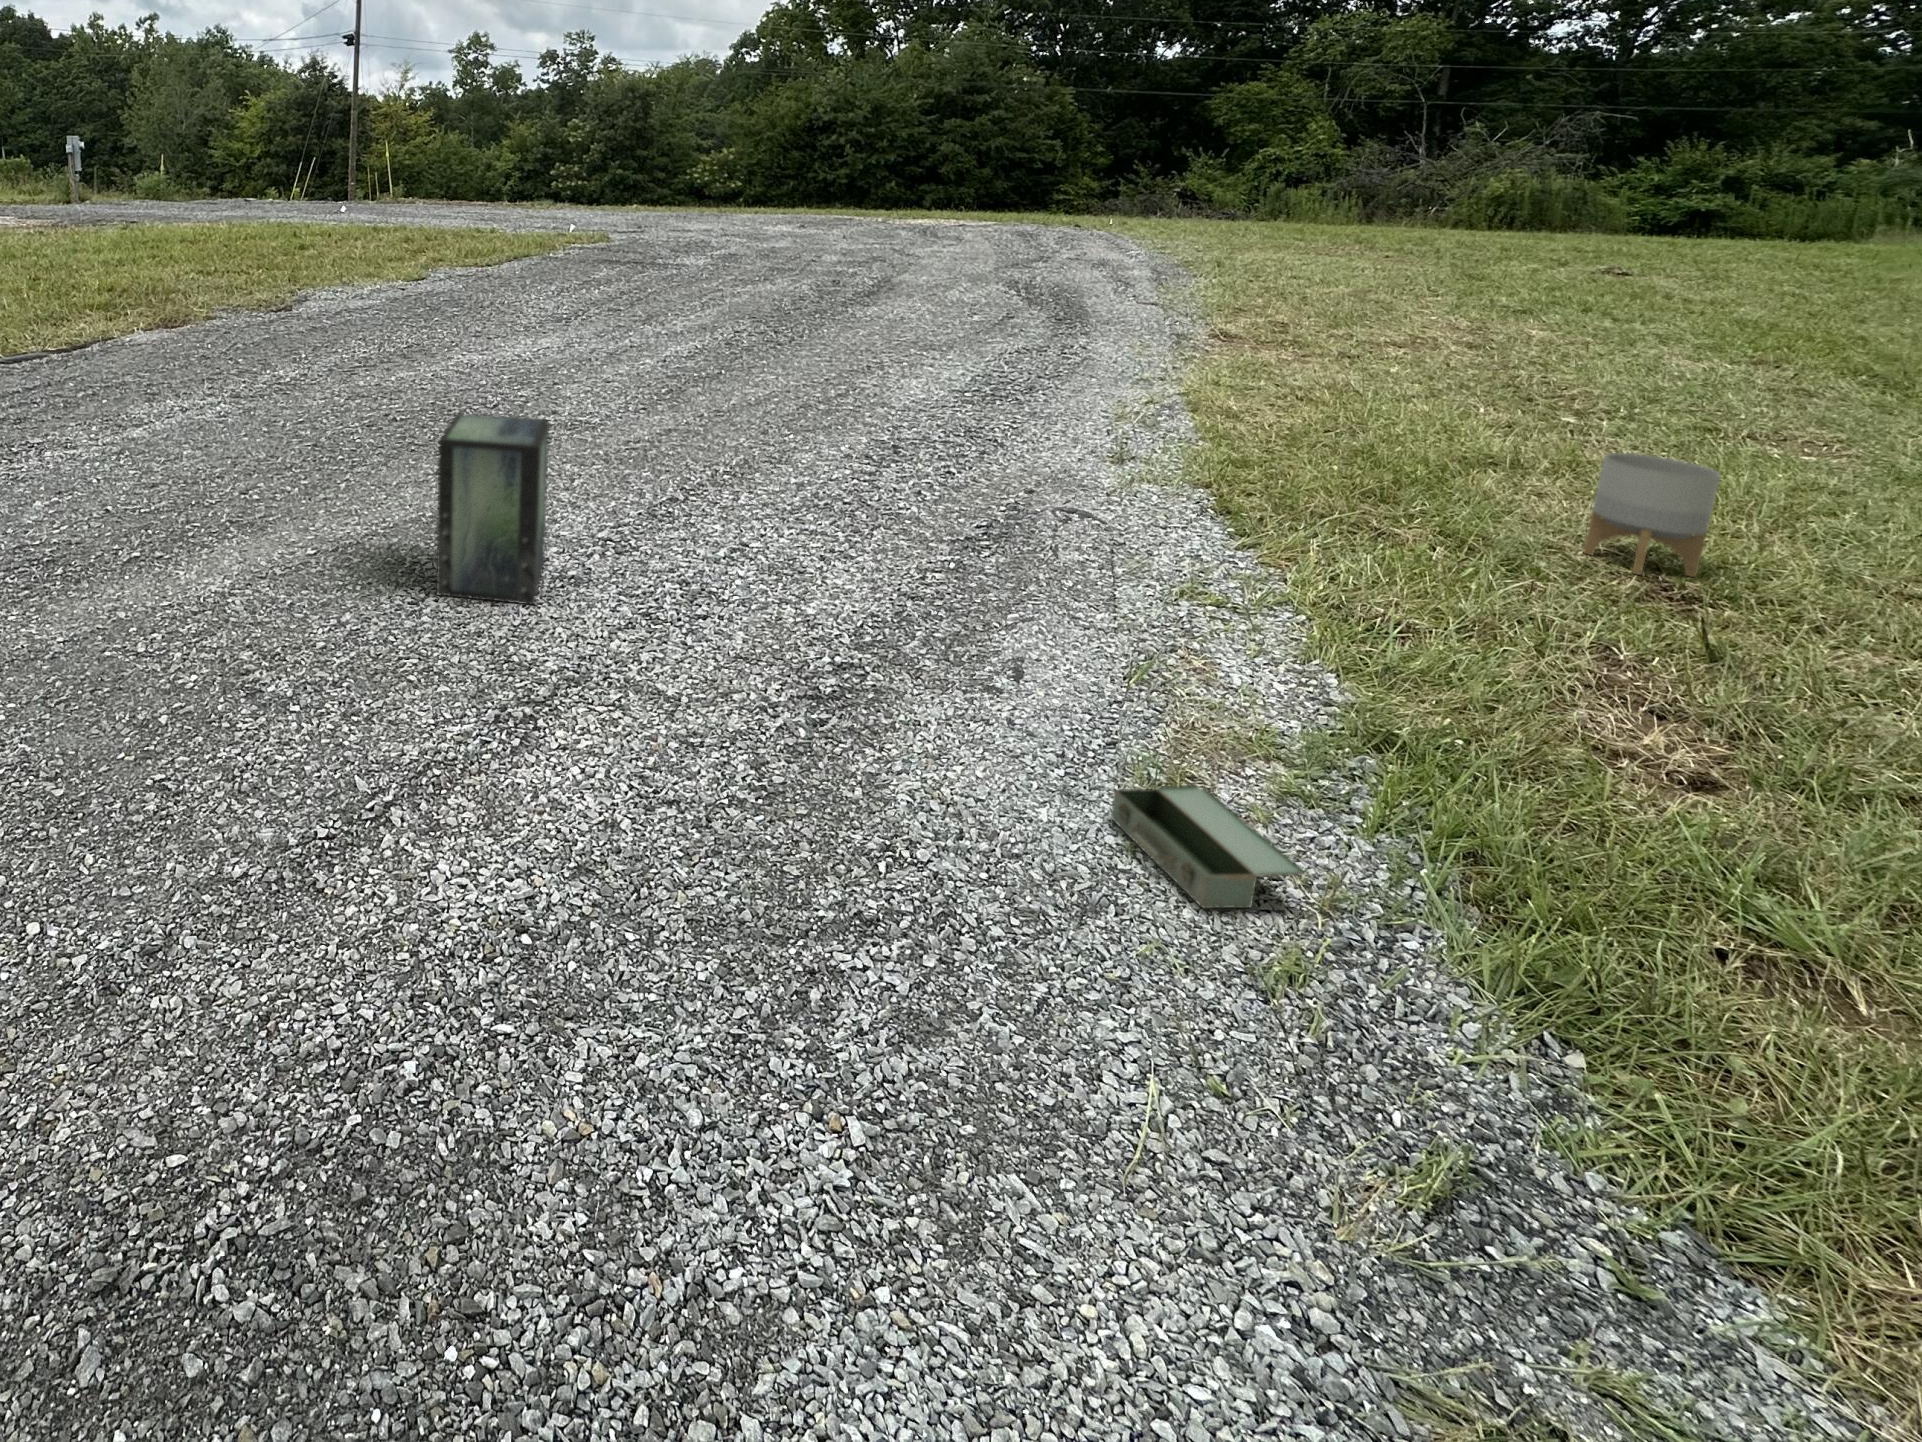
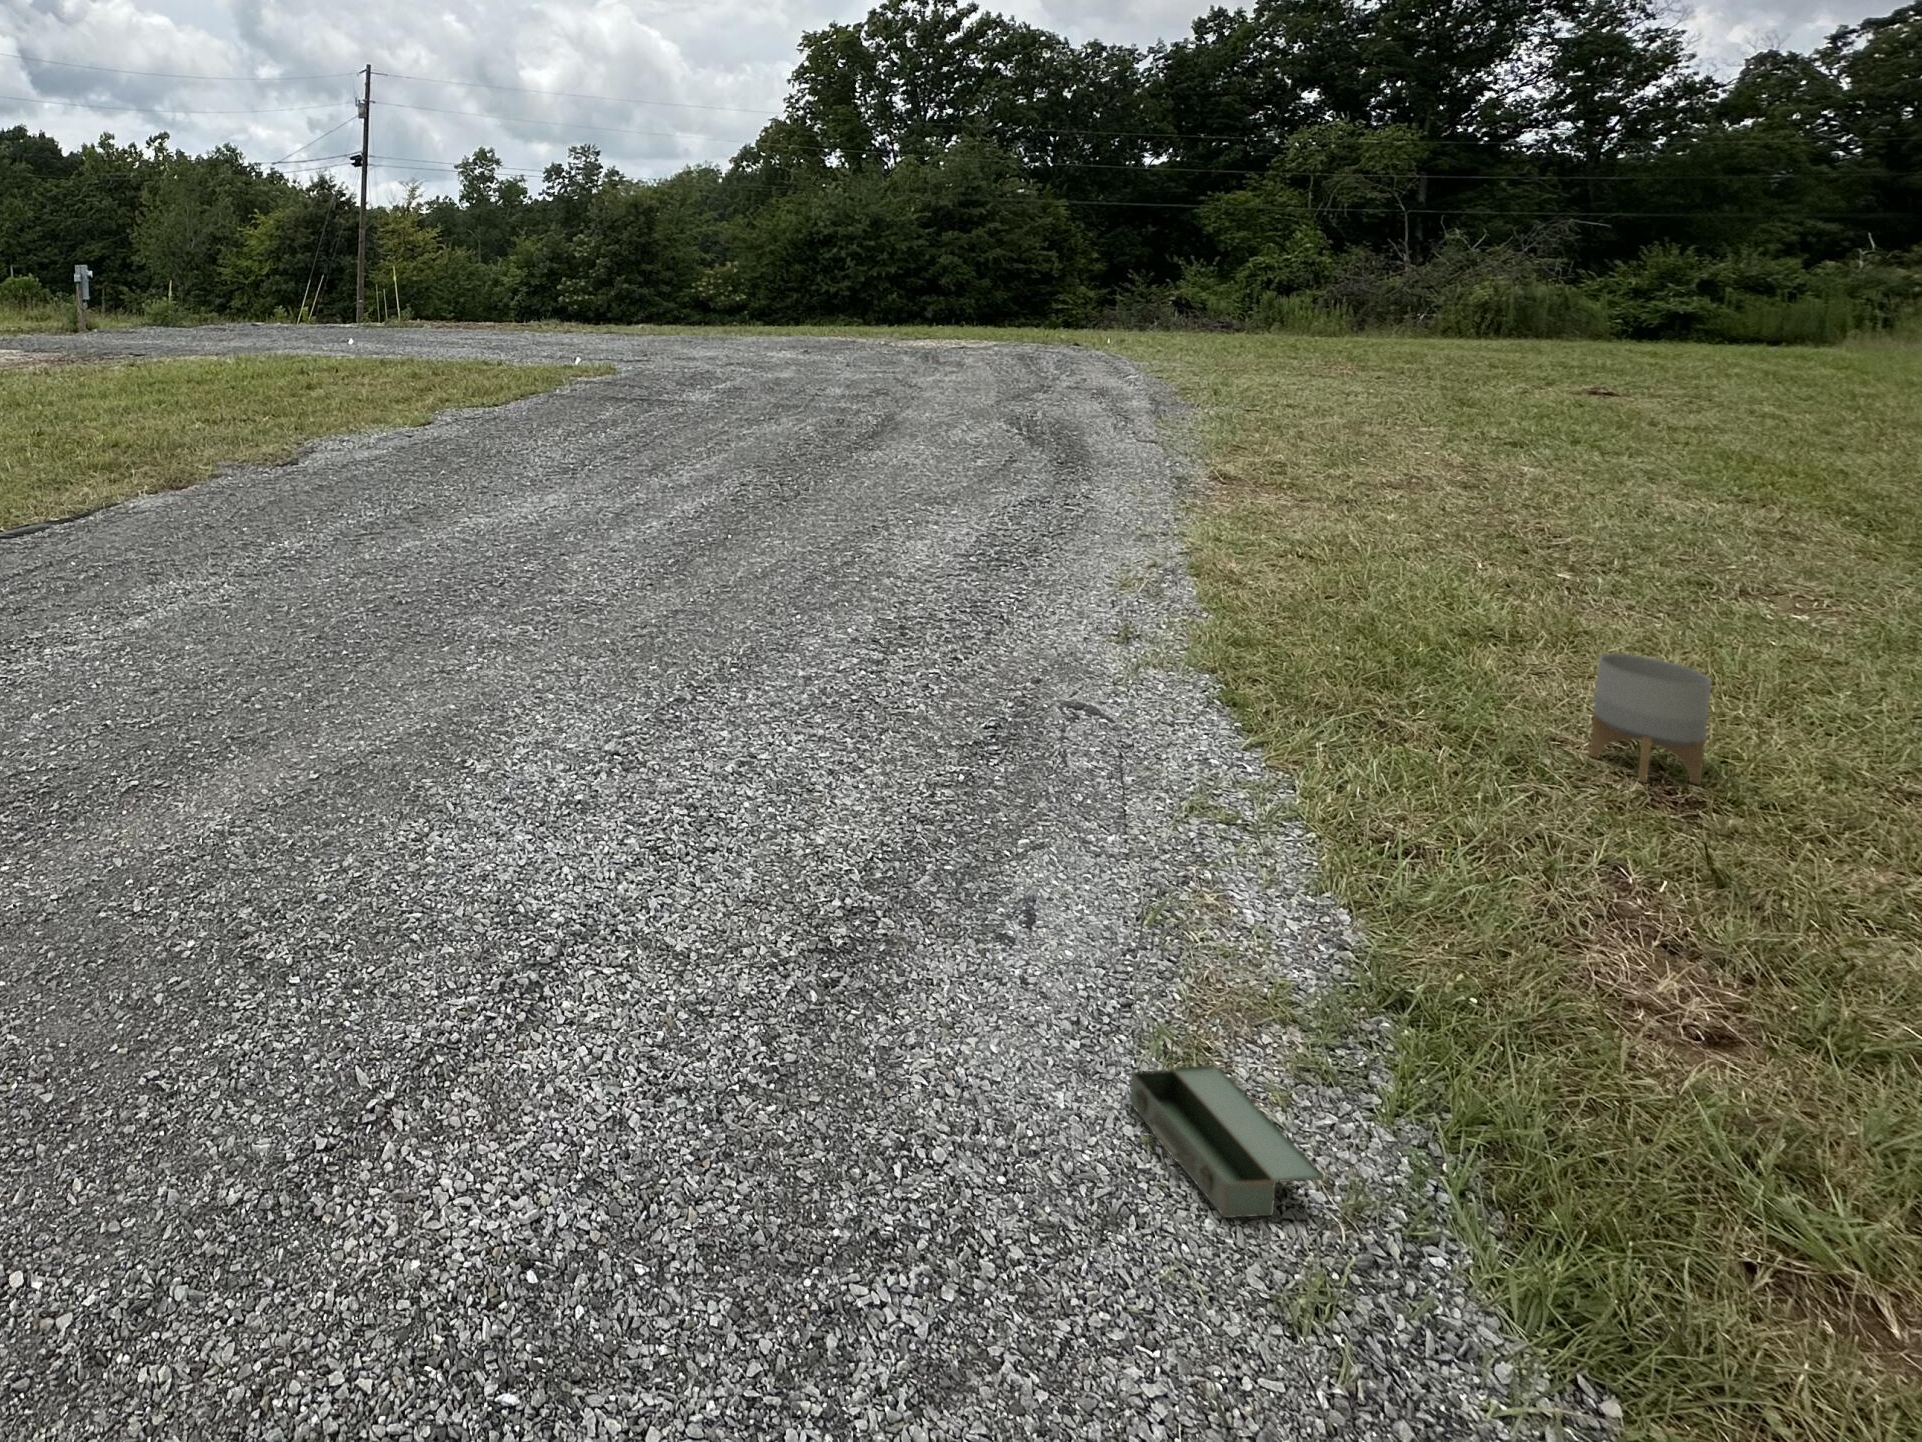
storage box: present [437,413,549,605] -> none [442,630,555,839]

